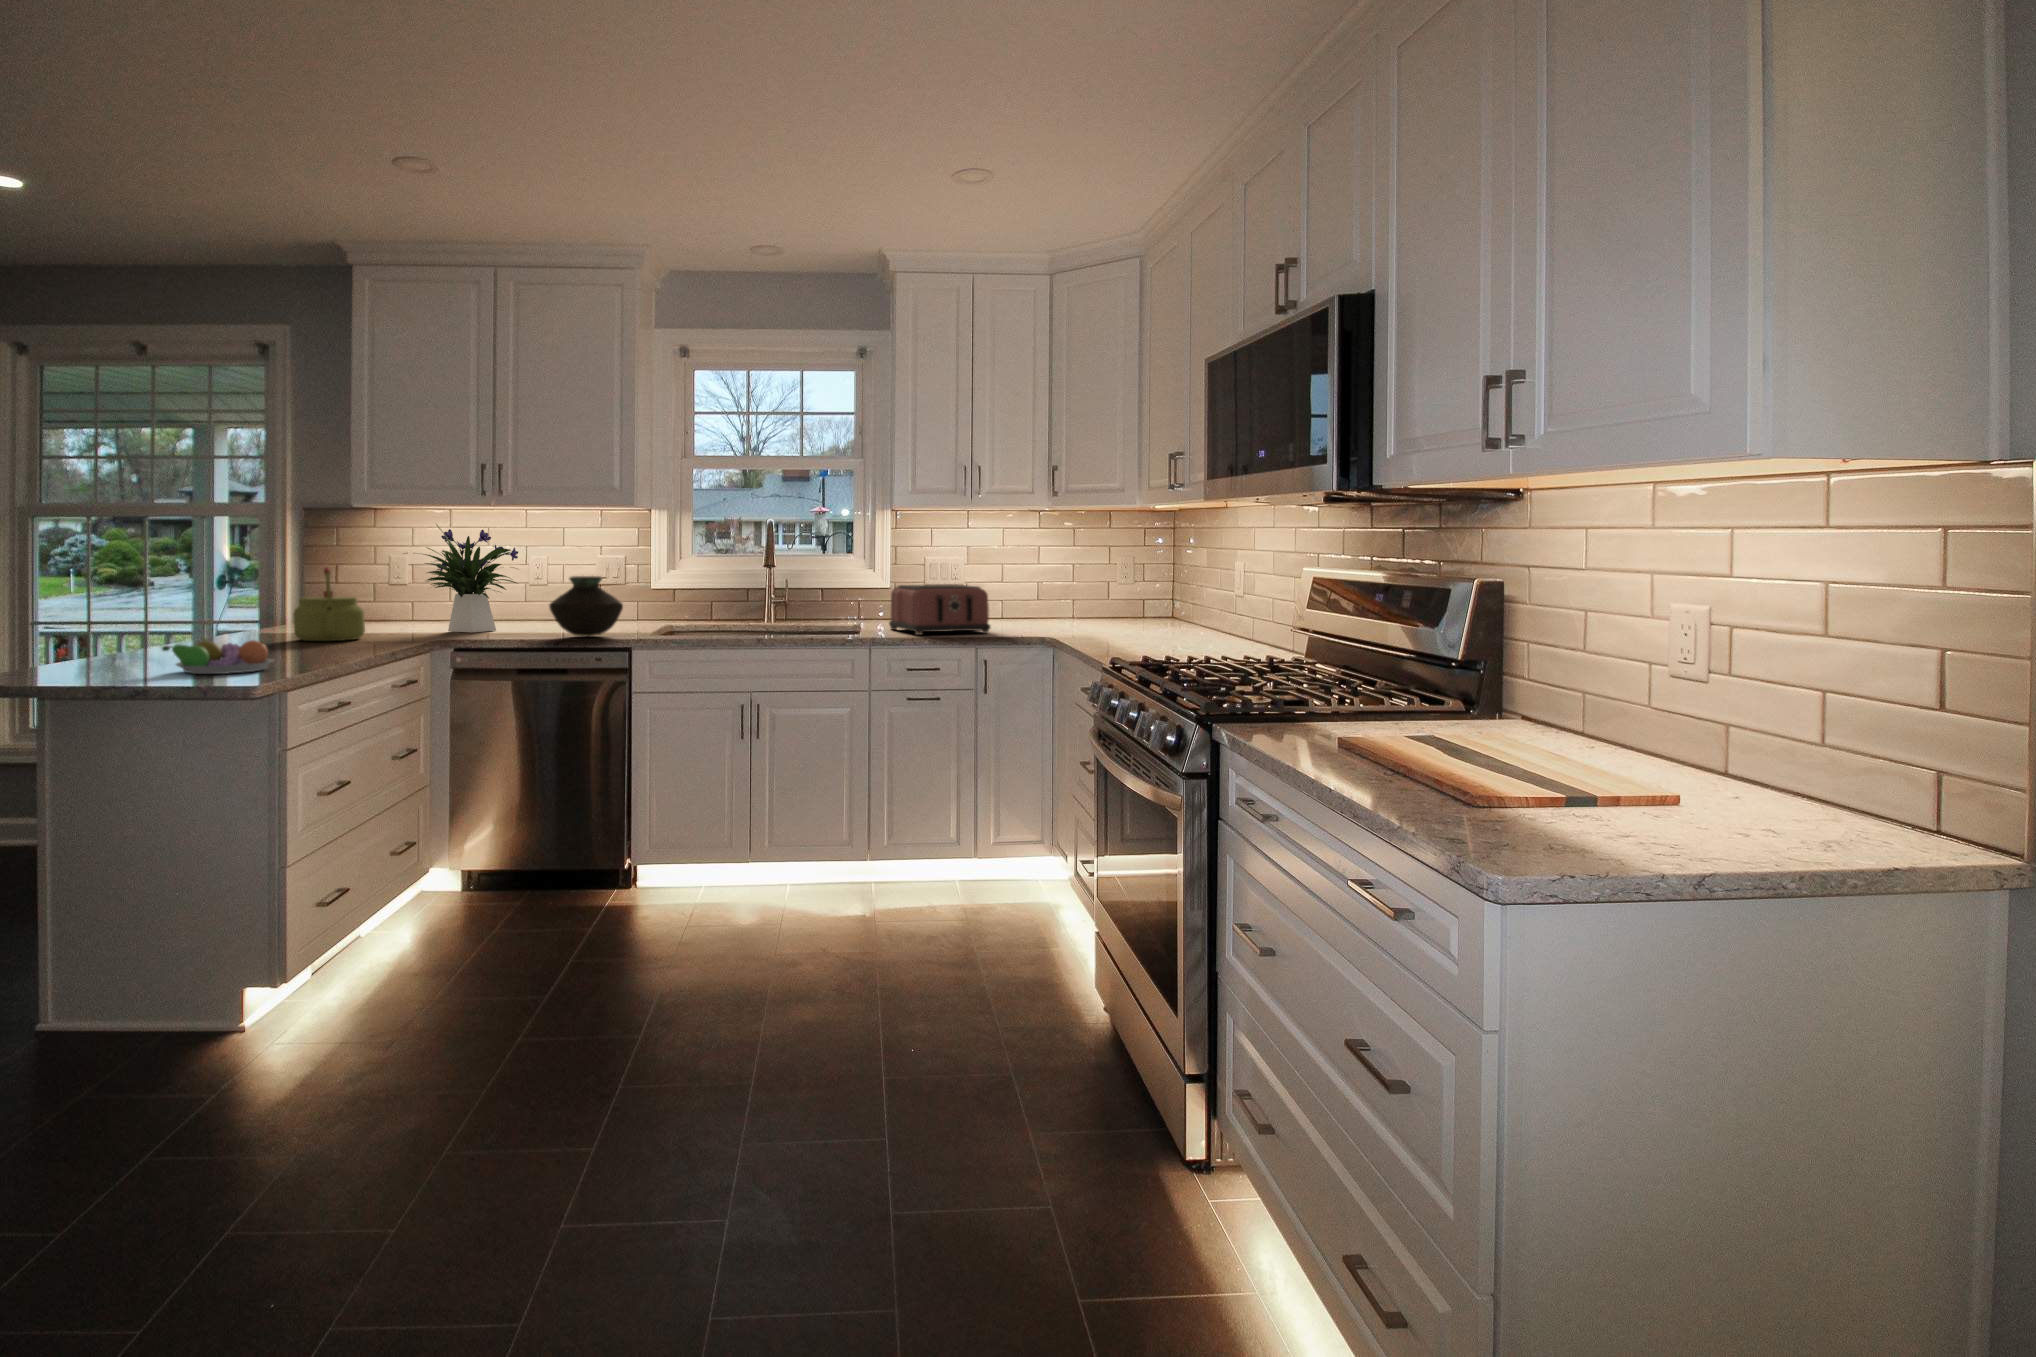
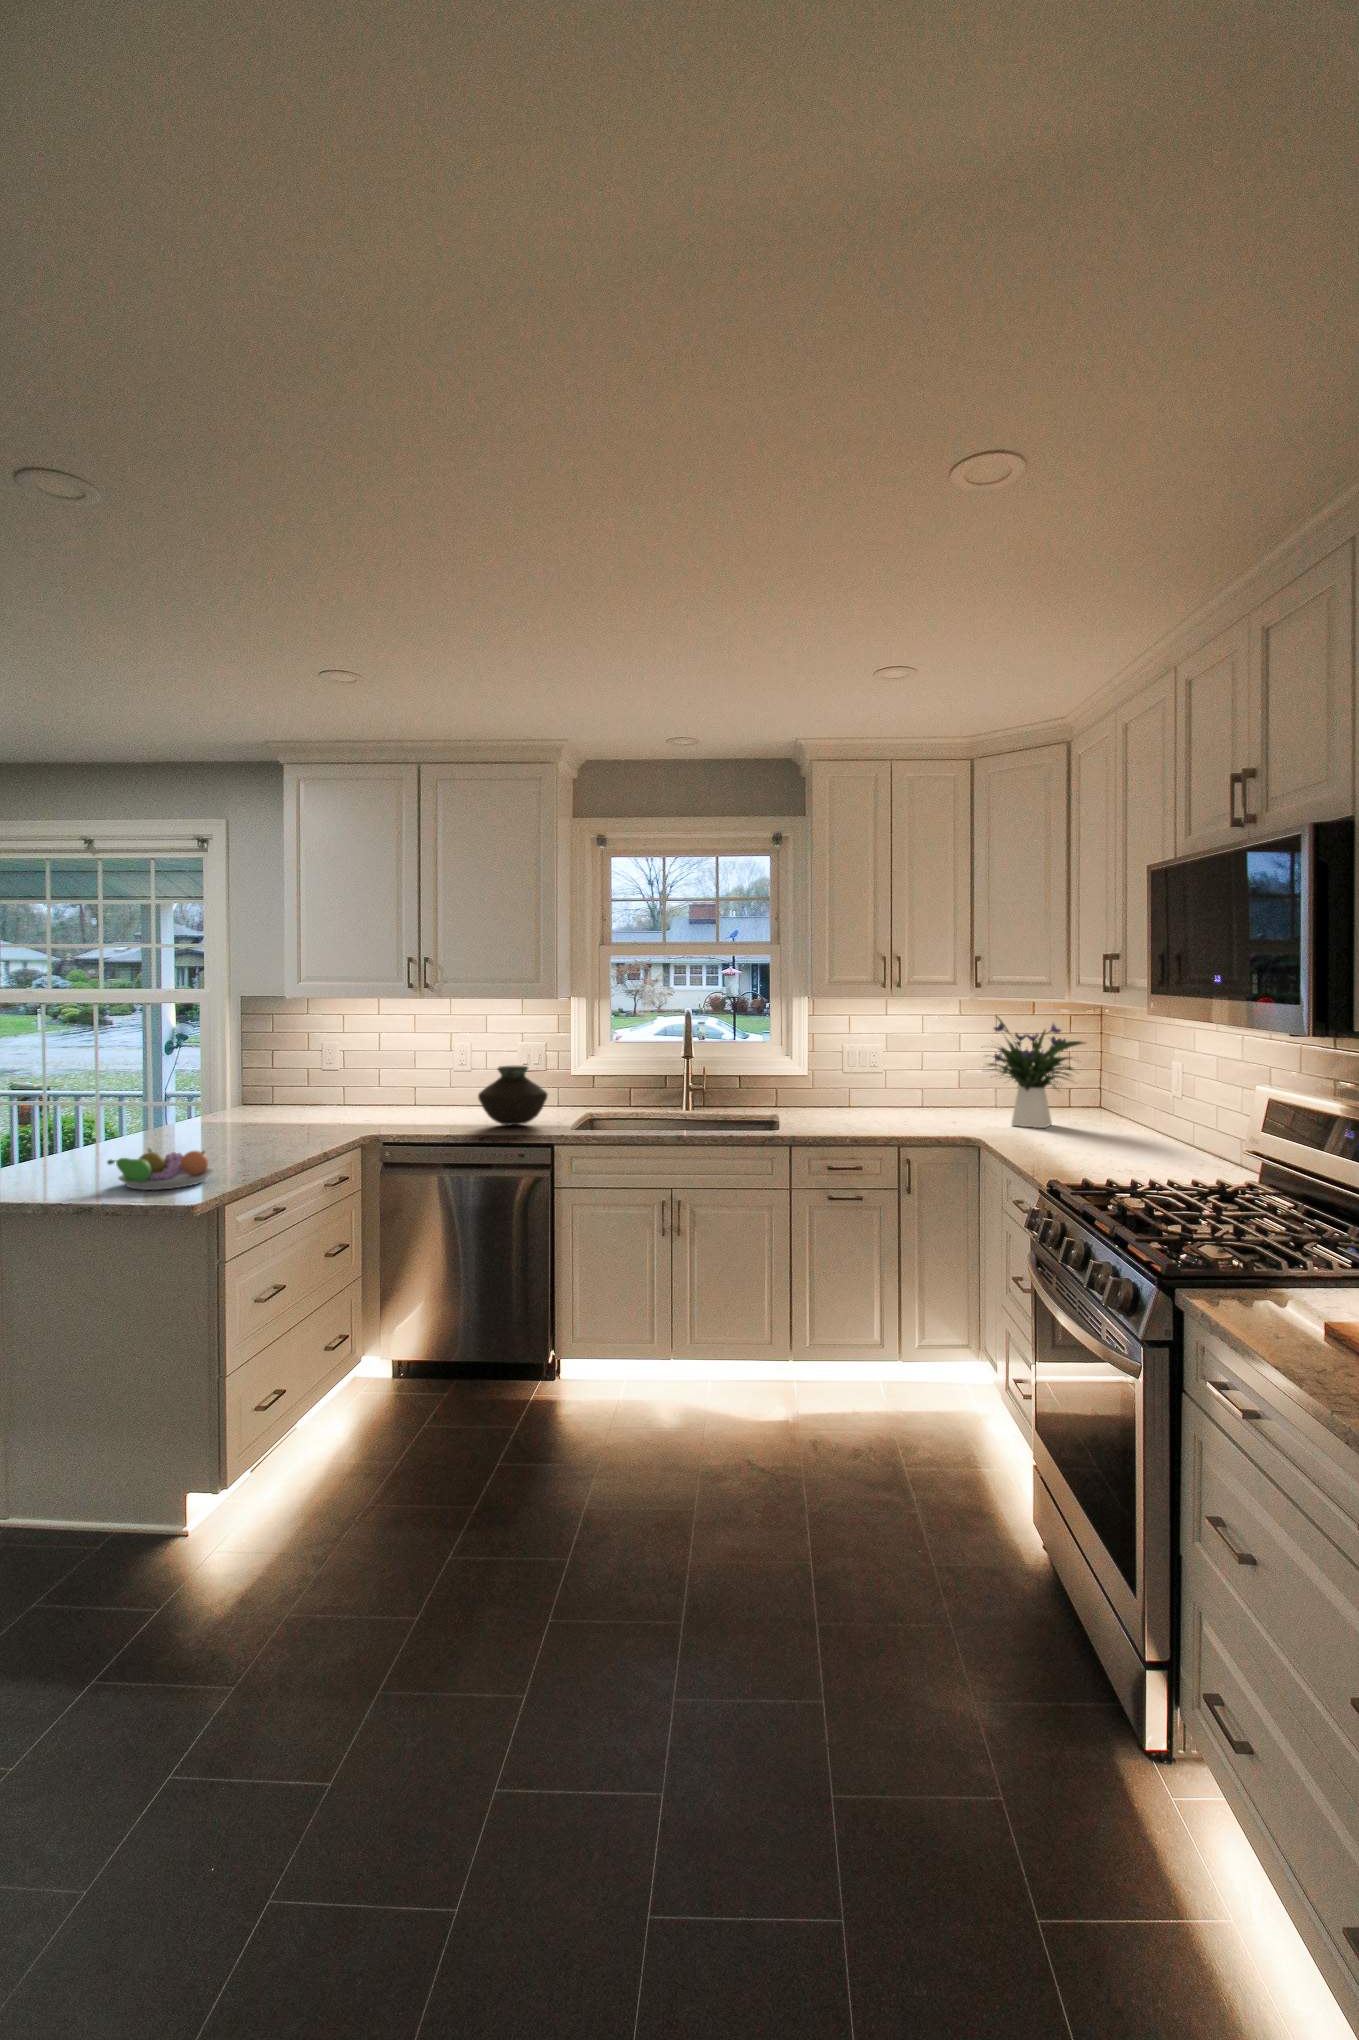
flower arrangement: present [423,524,518,632] -> present [987,1017,1084,1128]
kettle: present [293,567,365,641] -> none [245,1060,309,1132]
toaster: present [889,584,990,635] -> none [803,1068,911,1124]

